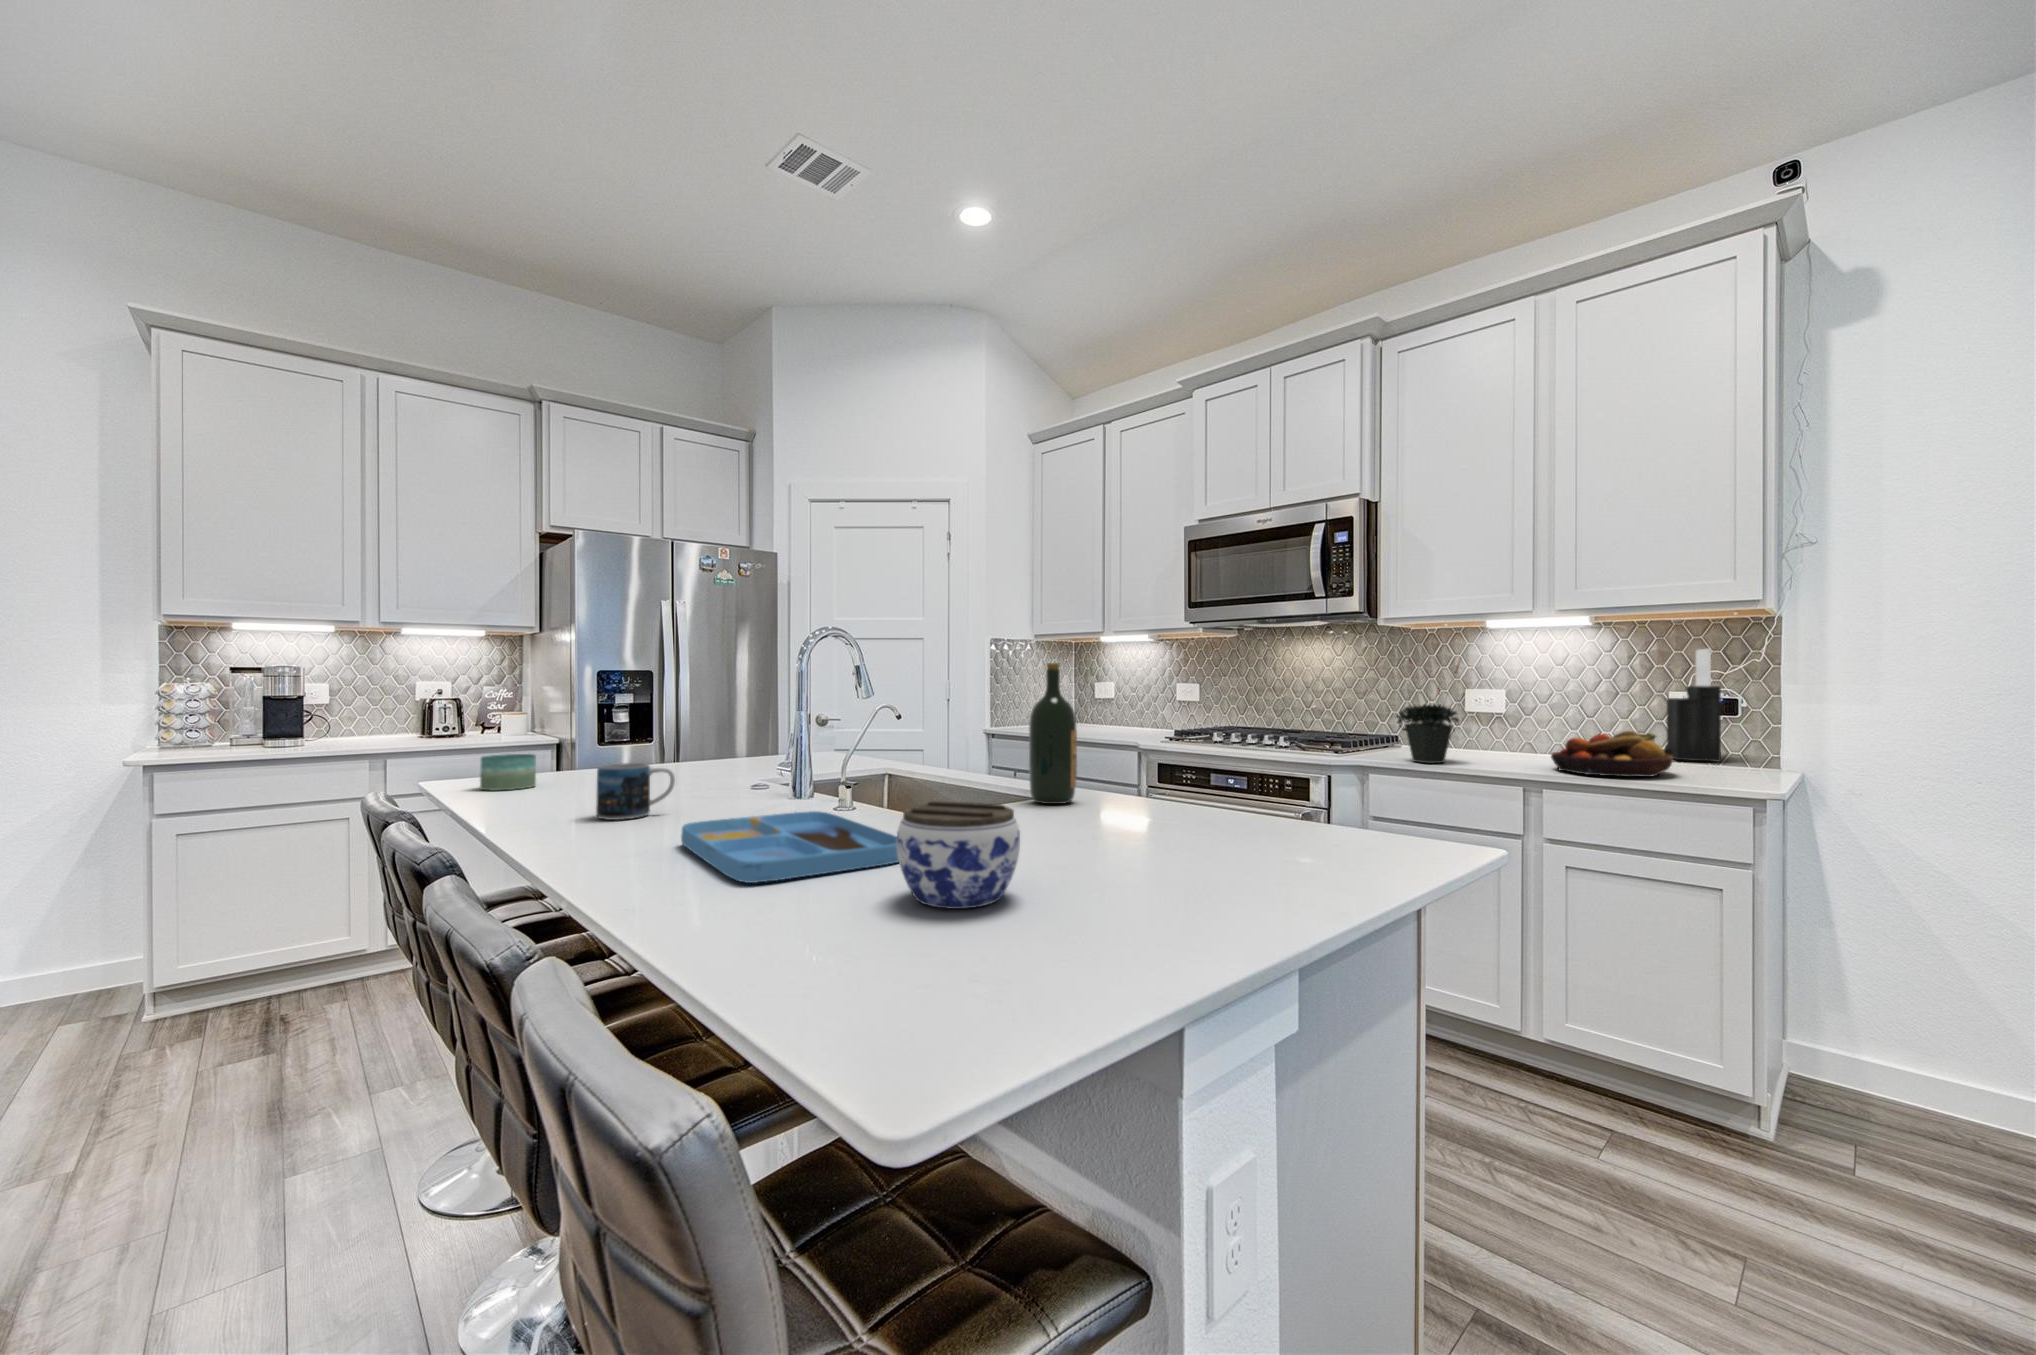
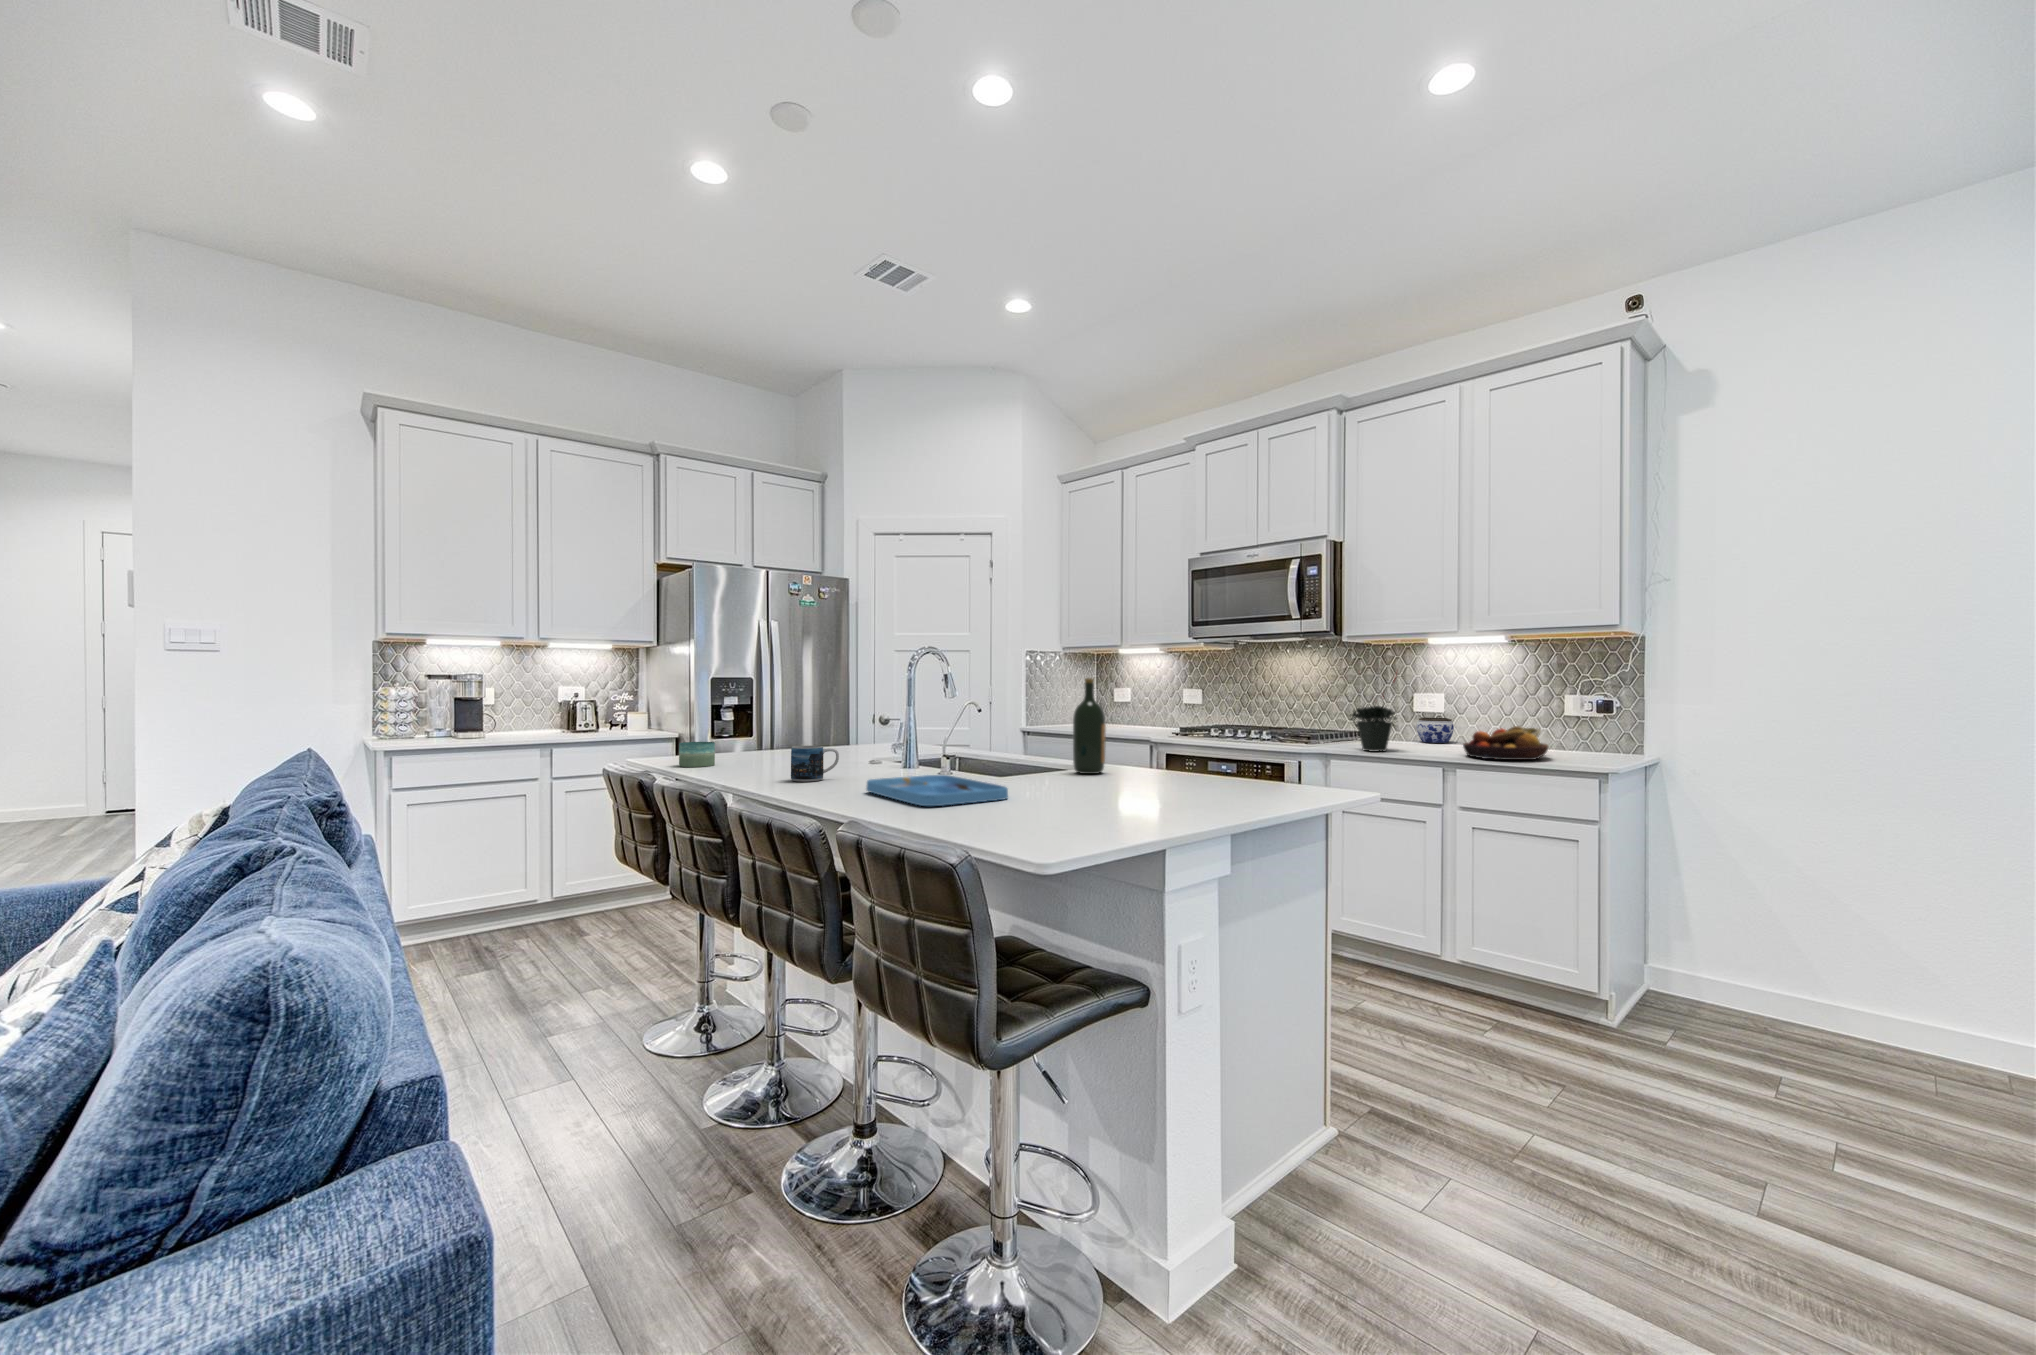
knife block: present [1663,648,1721,762] -> none [1556,663,1596,750]
jar: present [897,801,1020,909] -> present [1417,717,1454,743]

